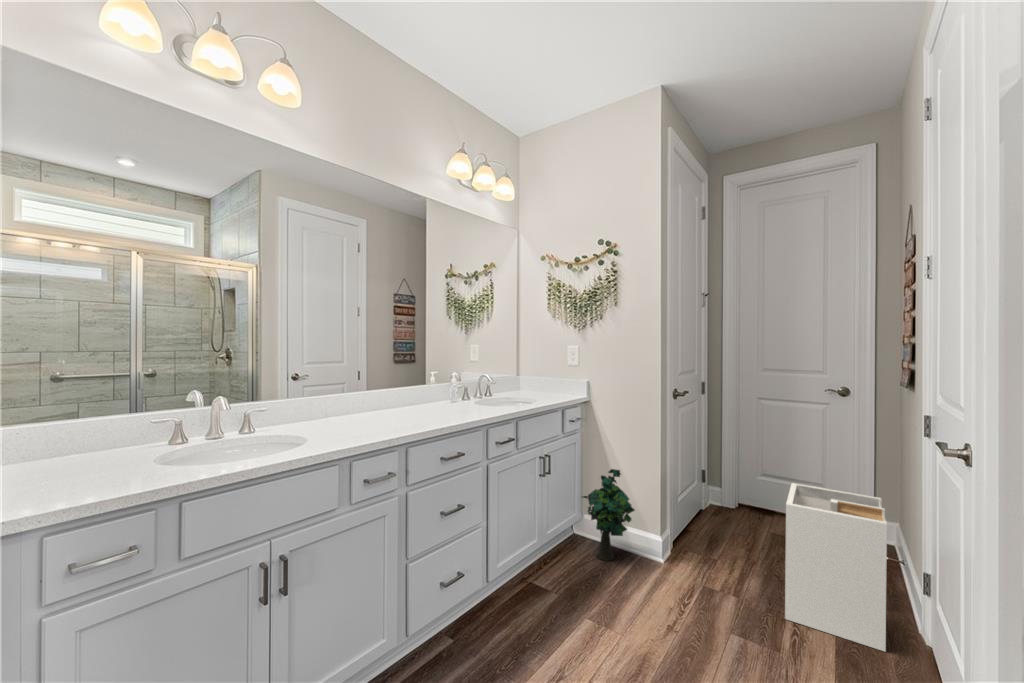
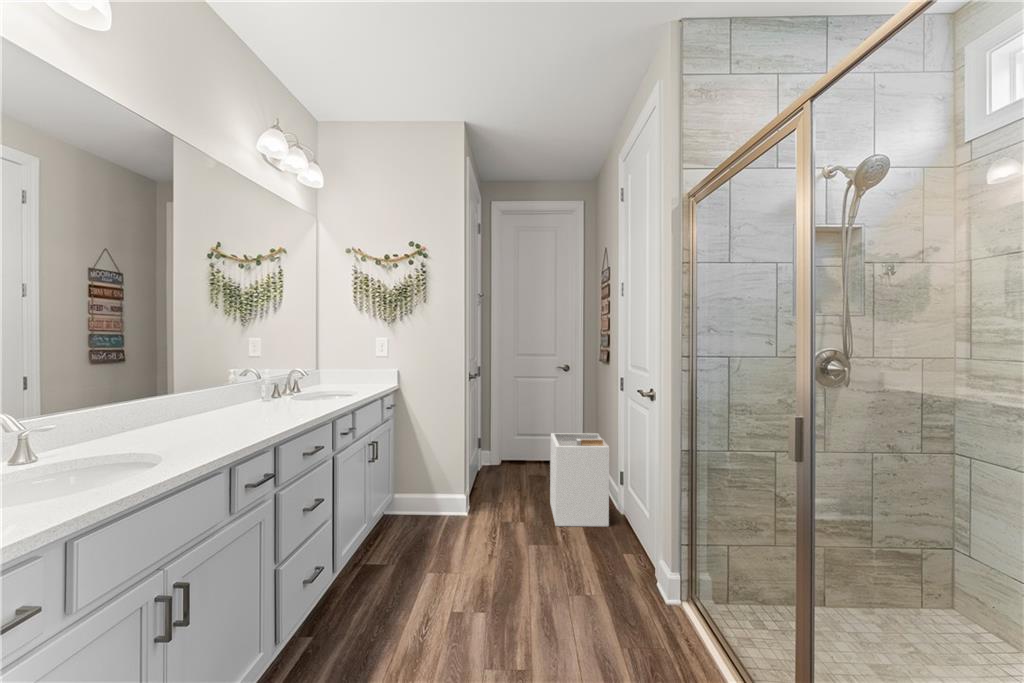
decorative plant: present [583,469,635,561] -> none [397,445,445,526]

